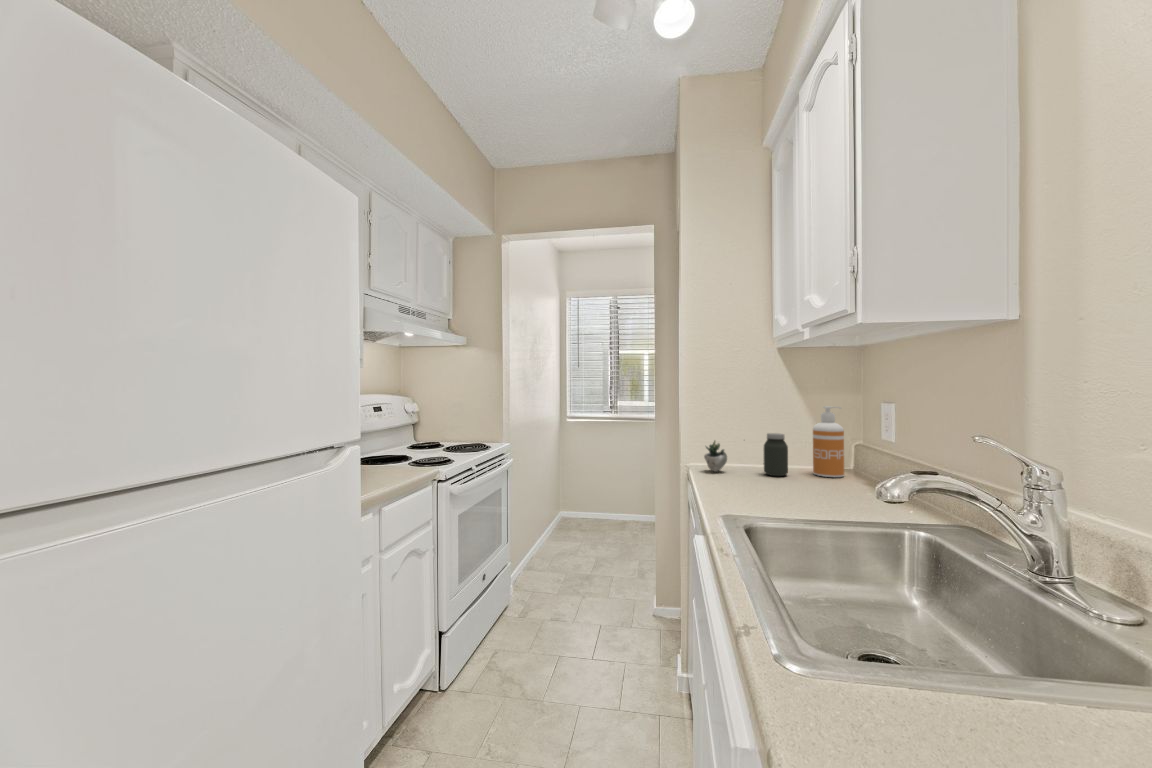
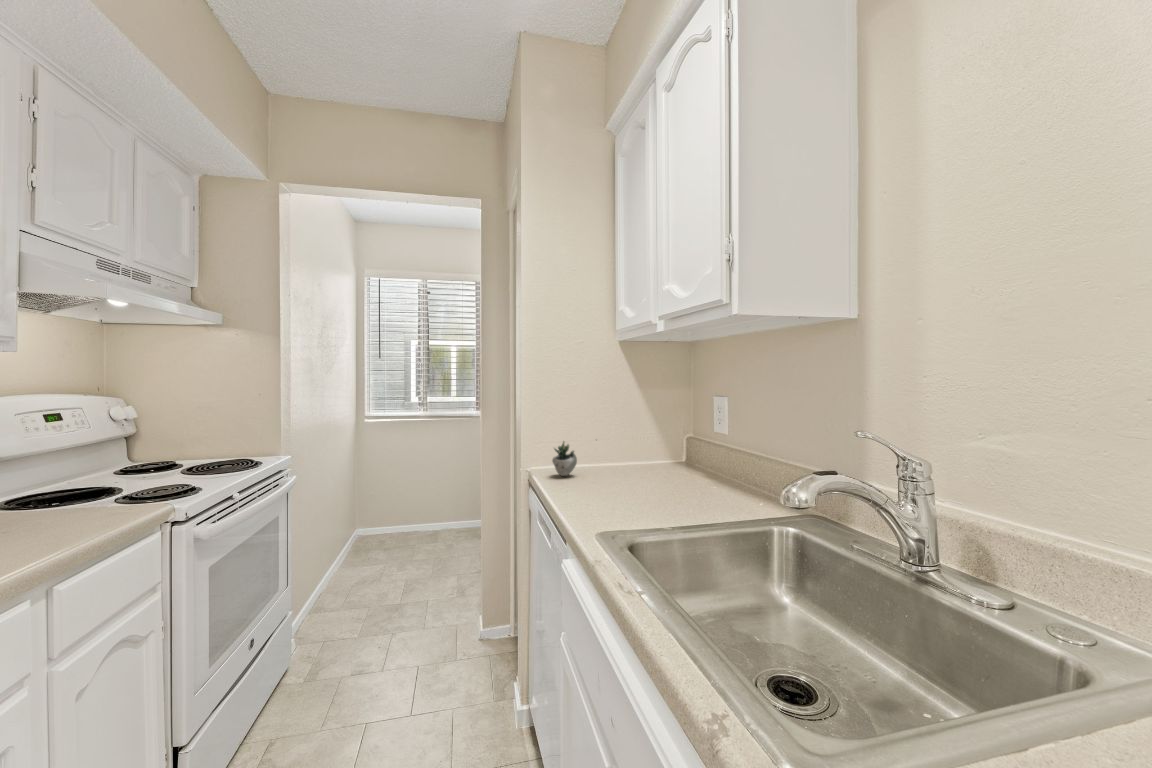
soap dispenser: present [813,406,844,477] -> none [659,401,688,473]
jar: present [764,433,788,476] -> none [614,430,638,476]

